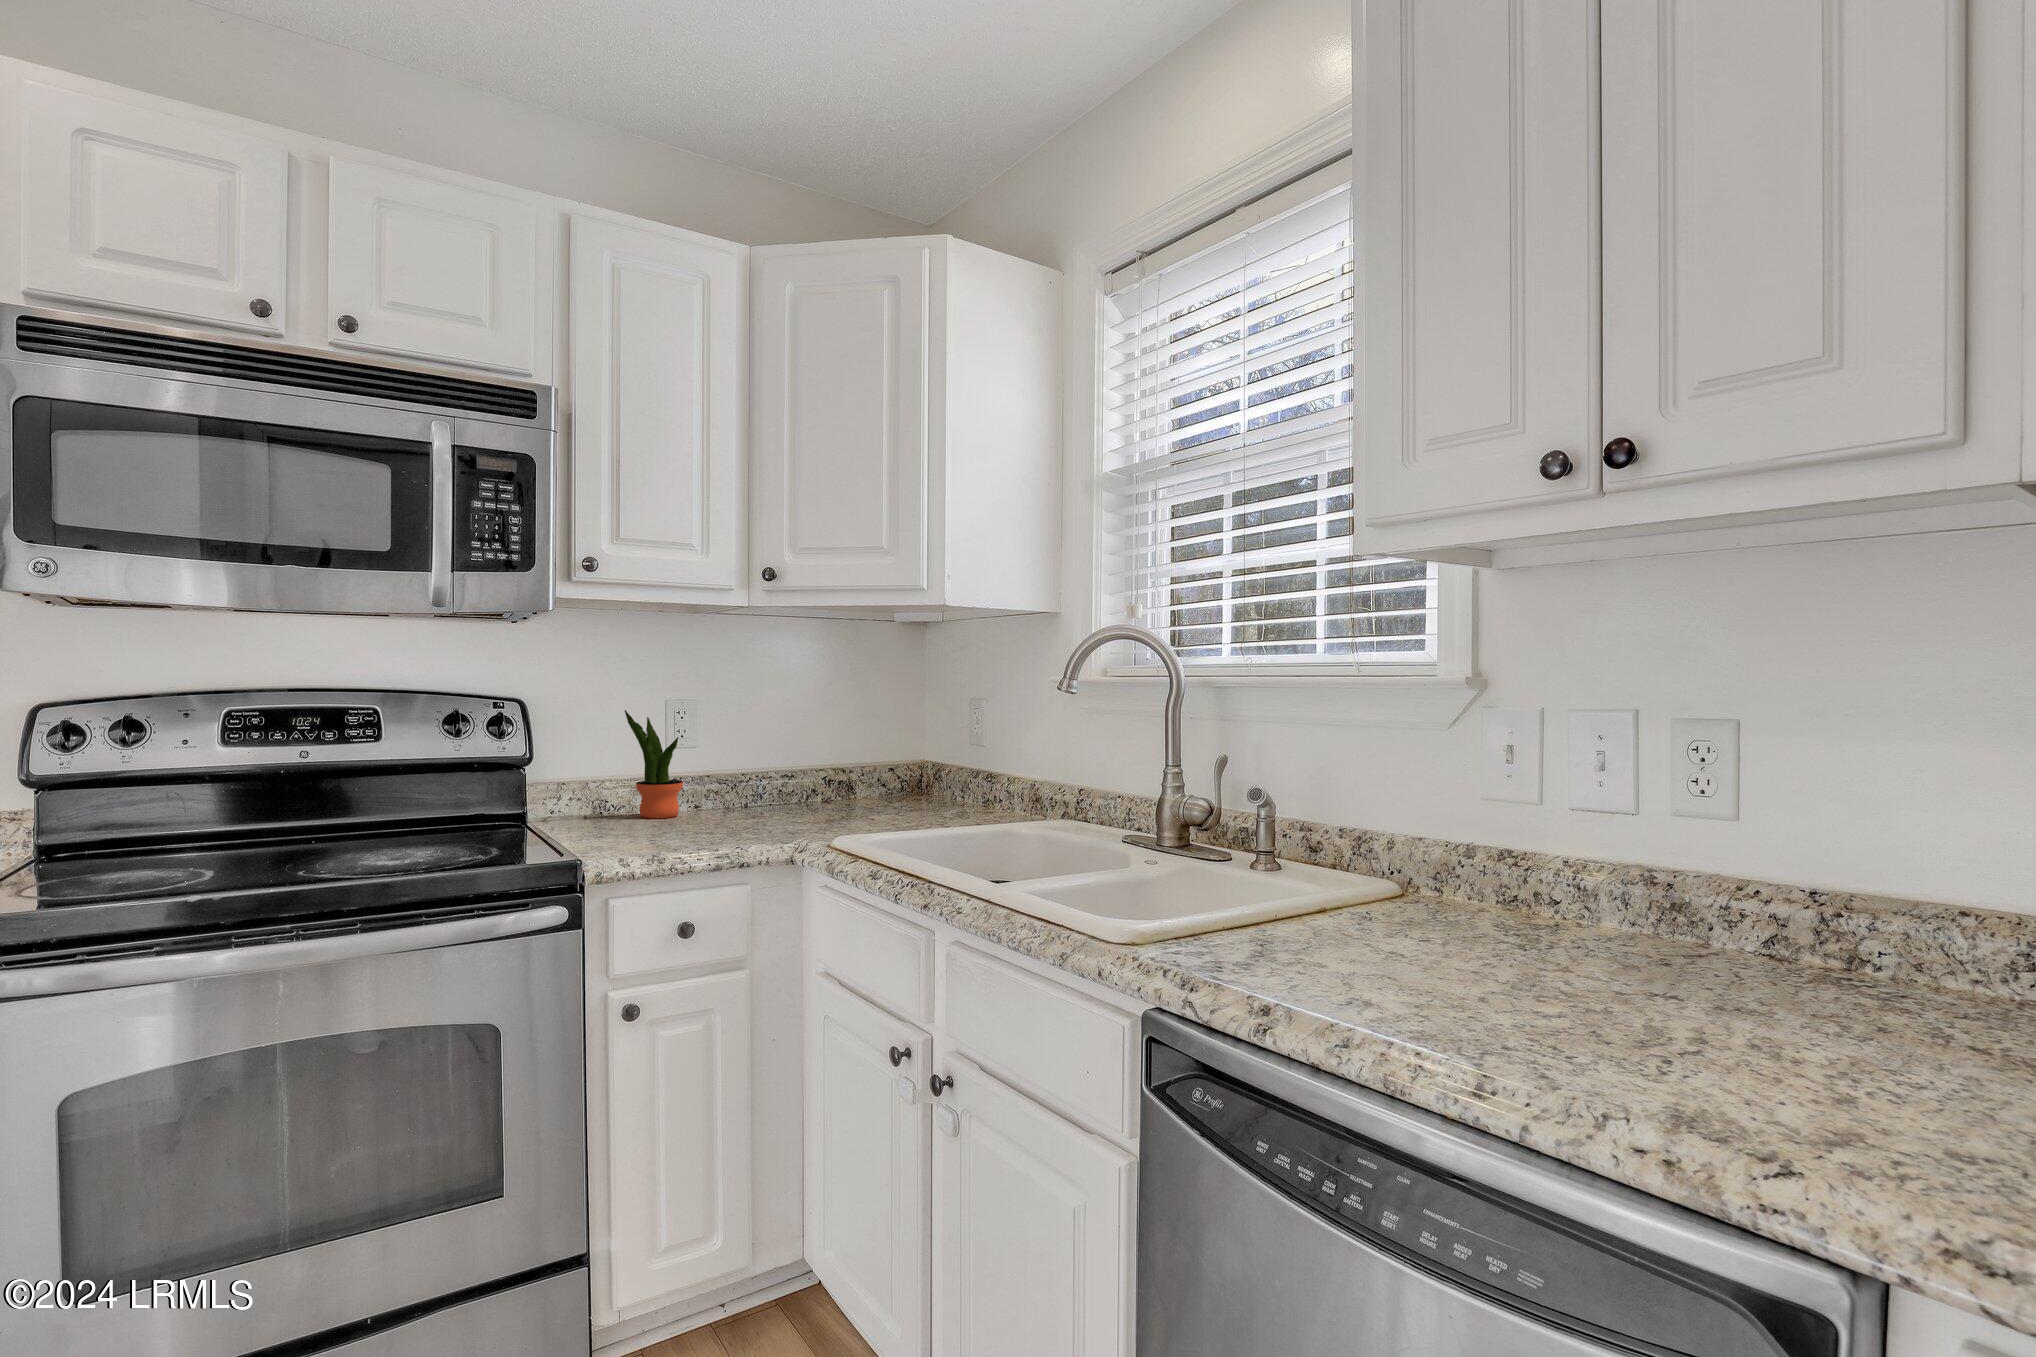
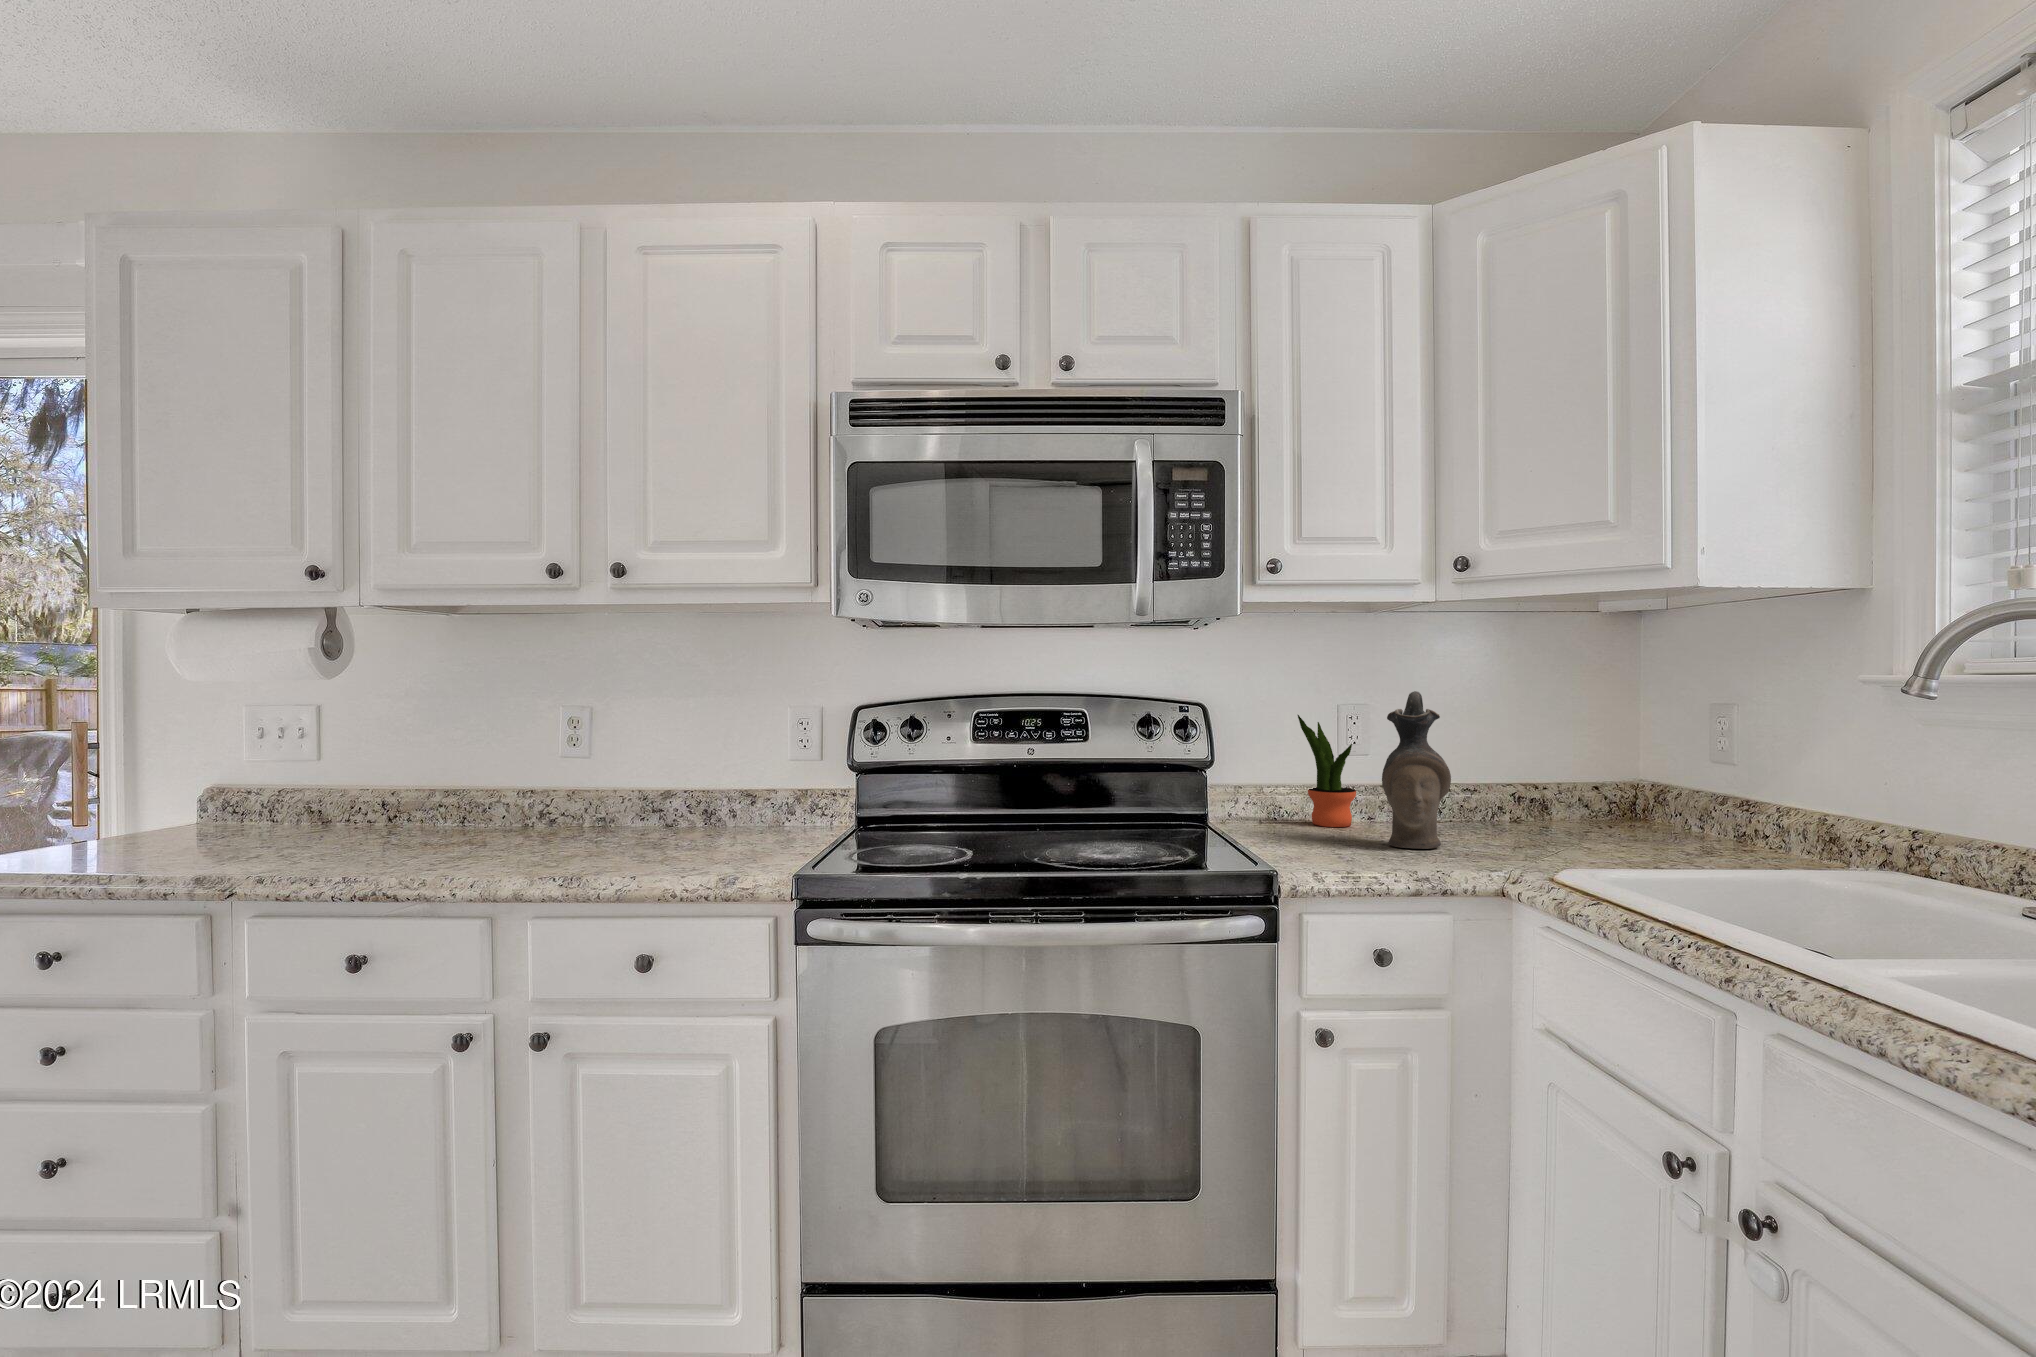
ceramic pitcher: none [698,687,759,831] -> present [1382,691,1451,849]

